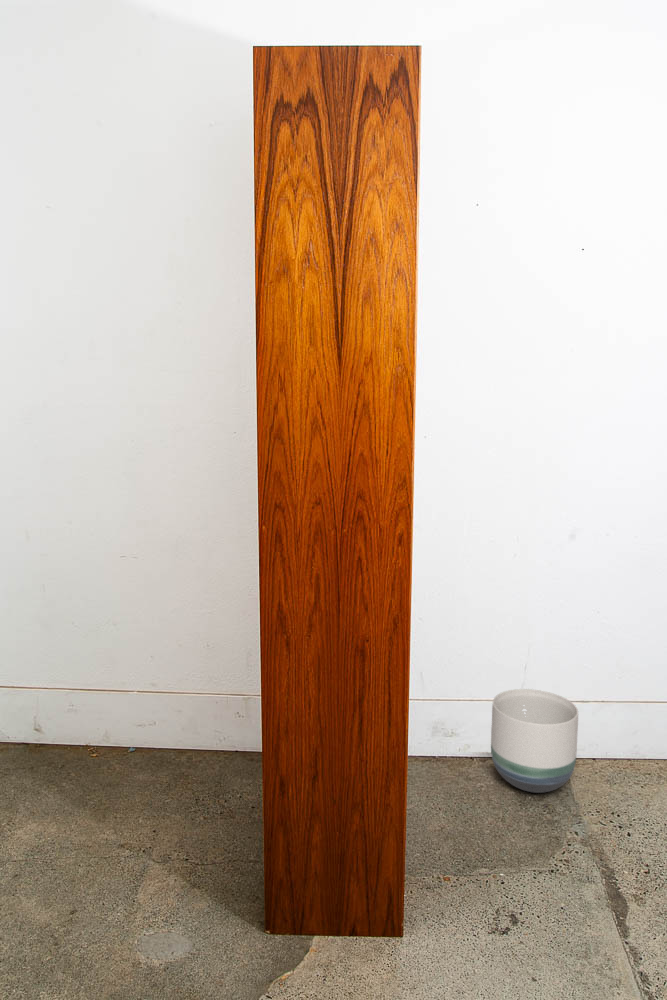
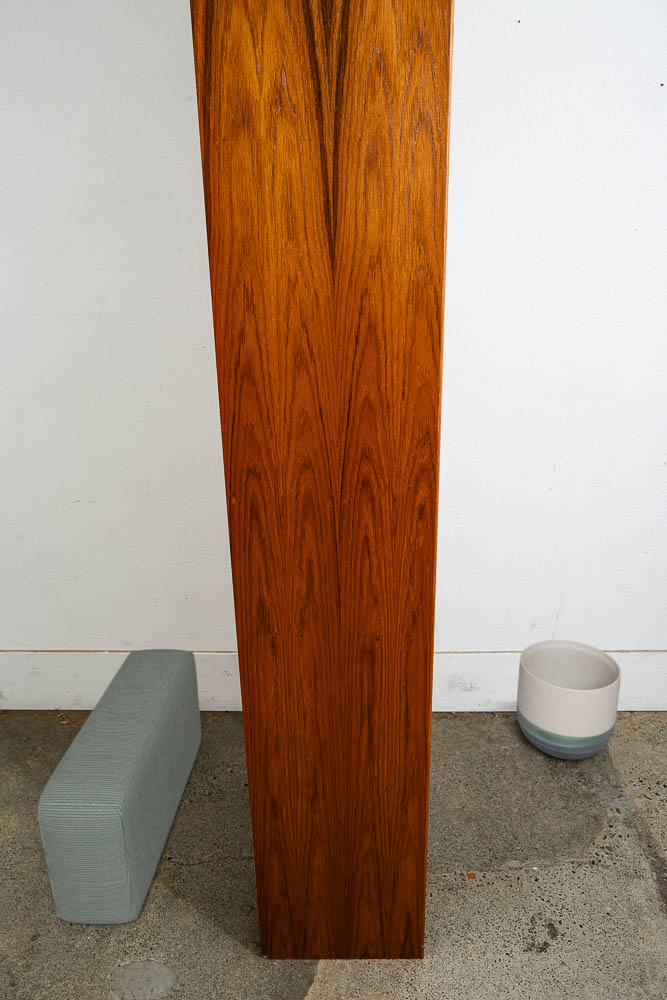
pouf: none [84,685,214,904] -> present [38,649,202,924]

